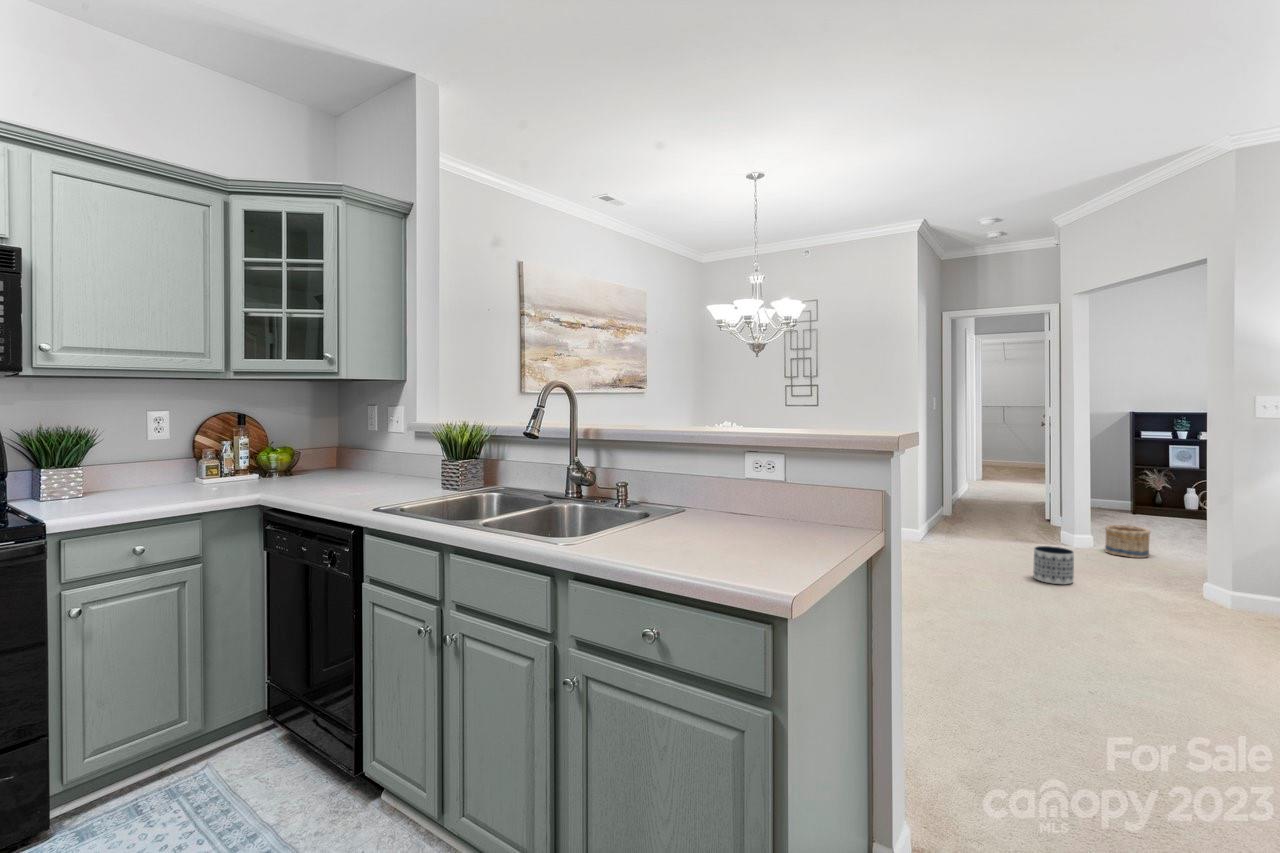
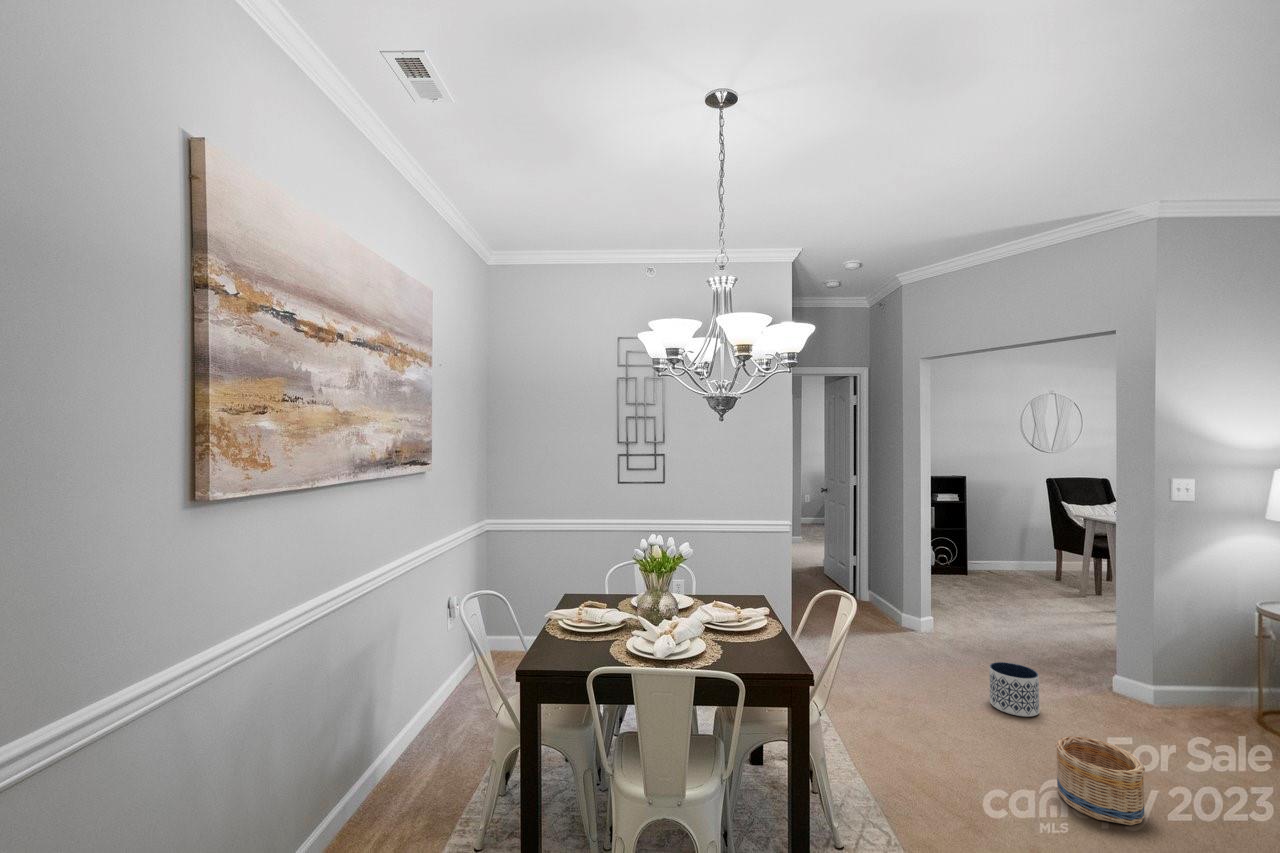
basket: present [1105,525,1150,558] -> present [1055,736,1145,825]

